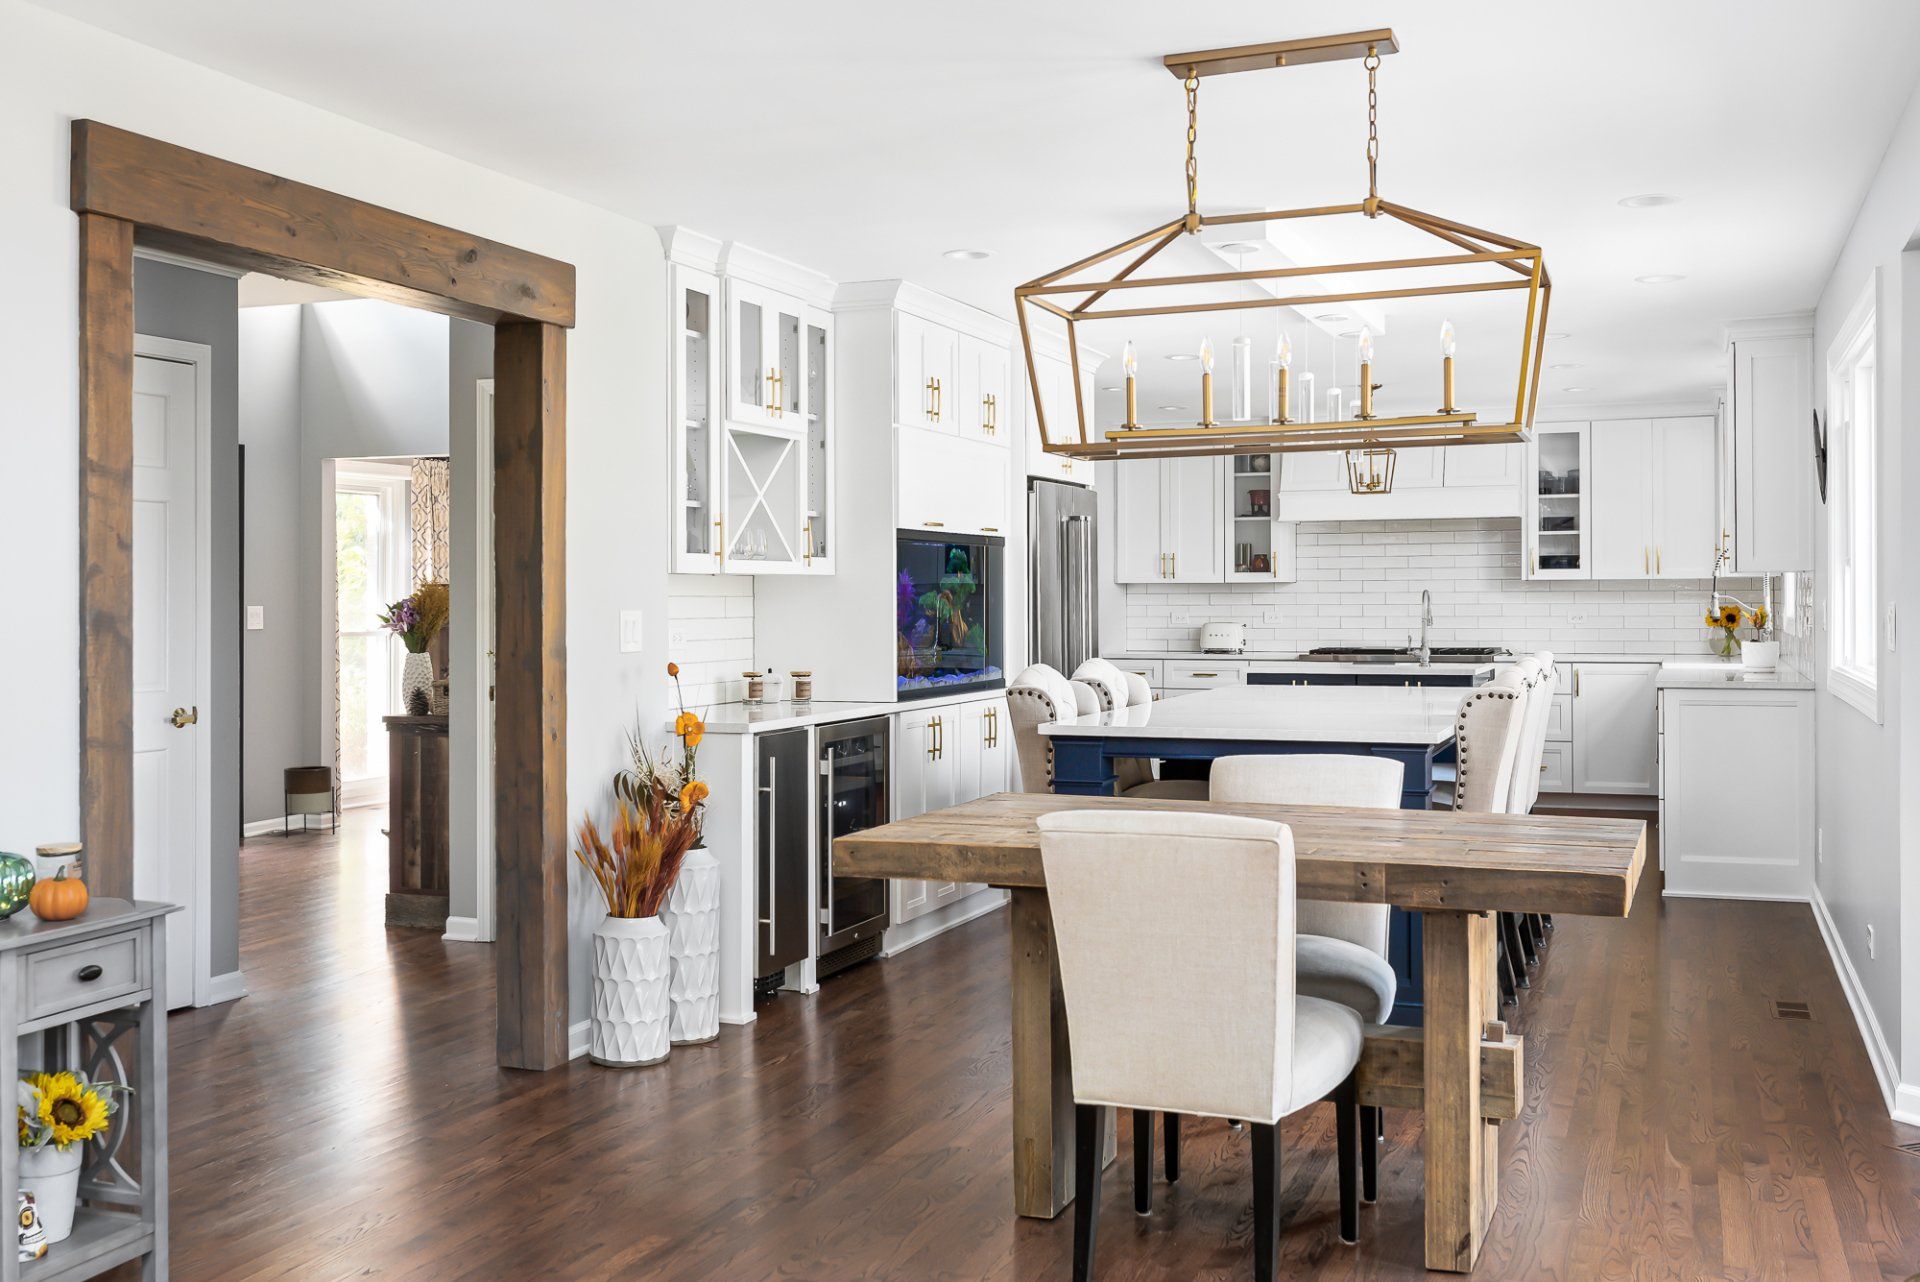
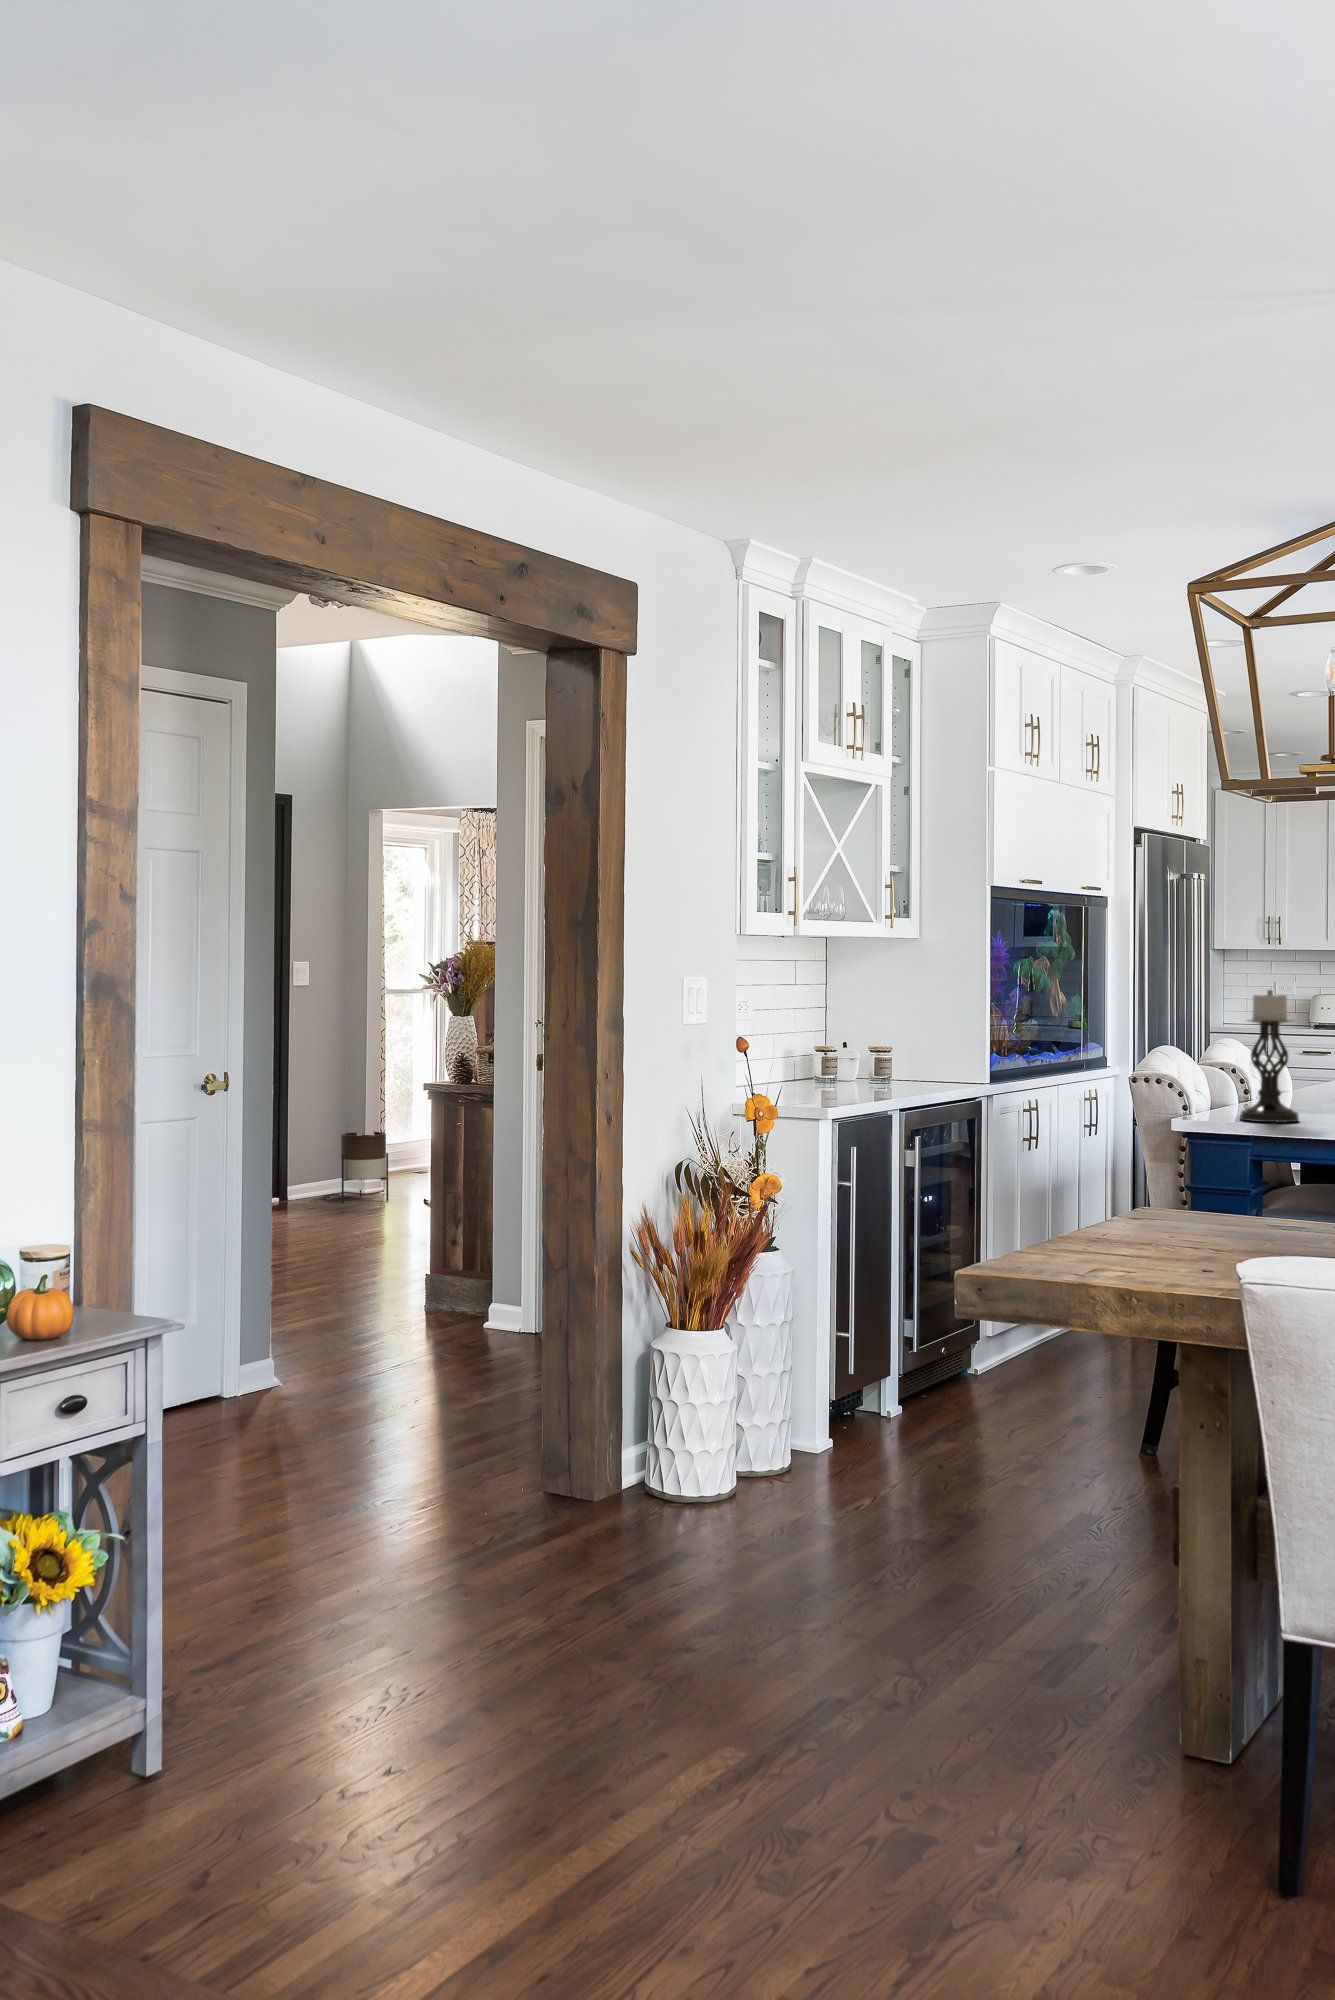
candle holder: none [1094,618,1140,727] -> present [1240,990,1299,1122]

